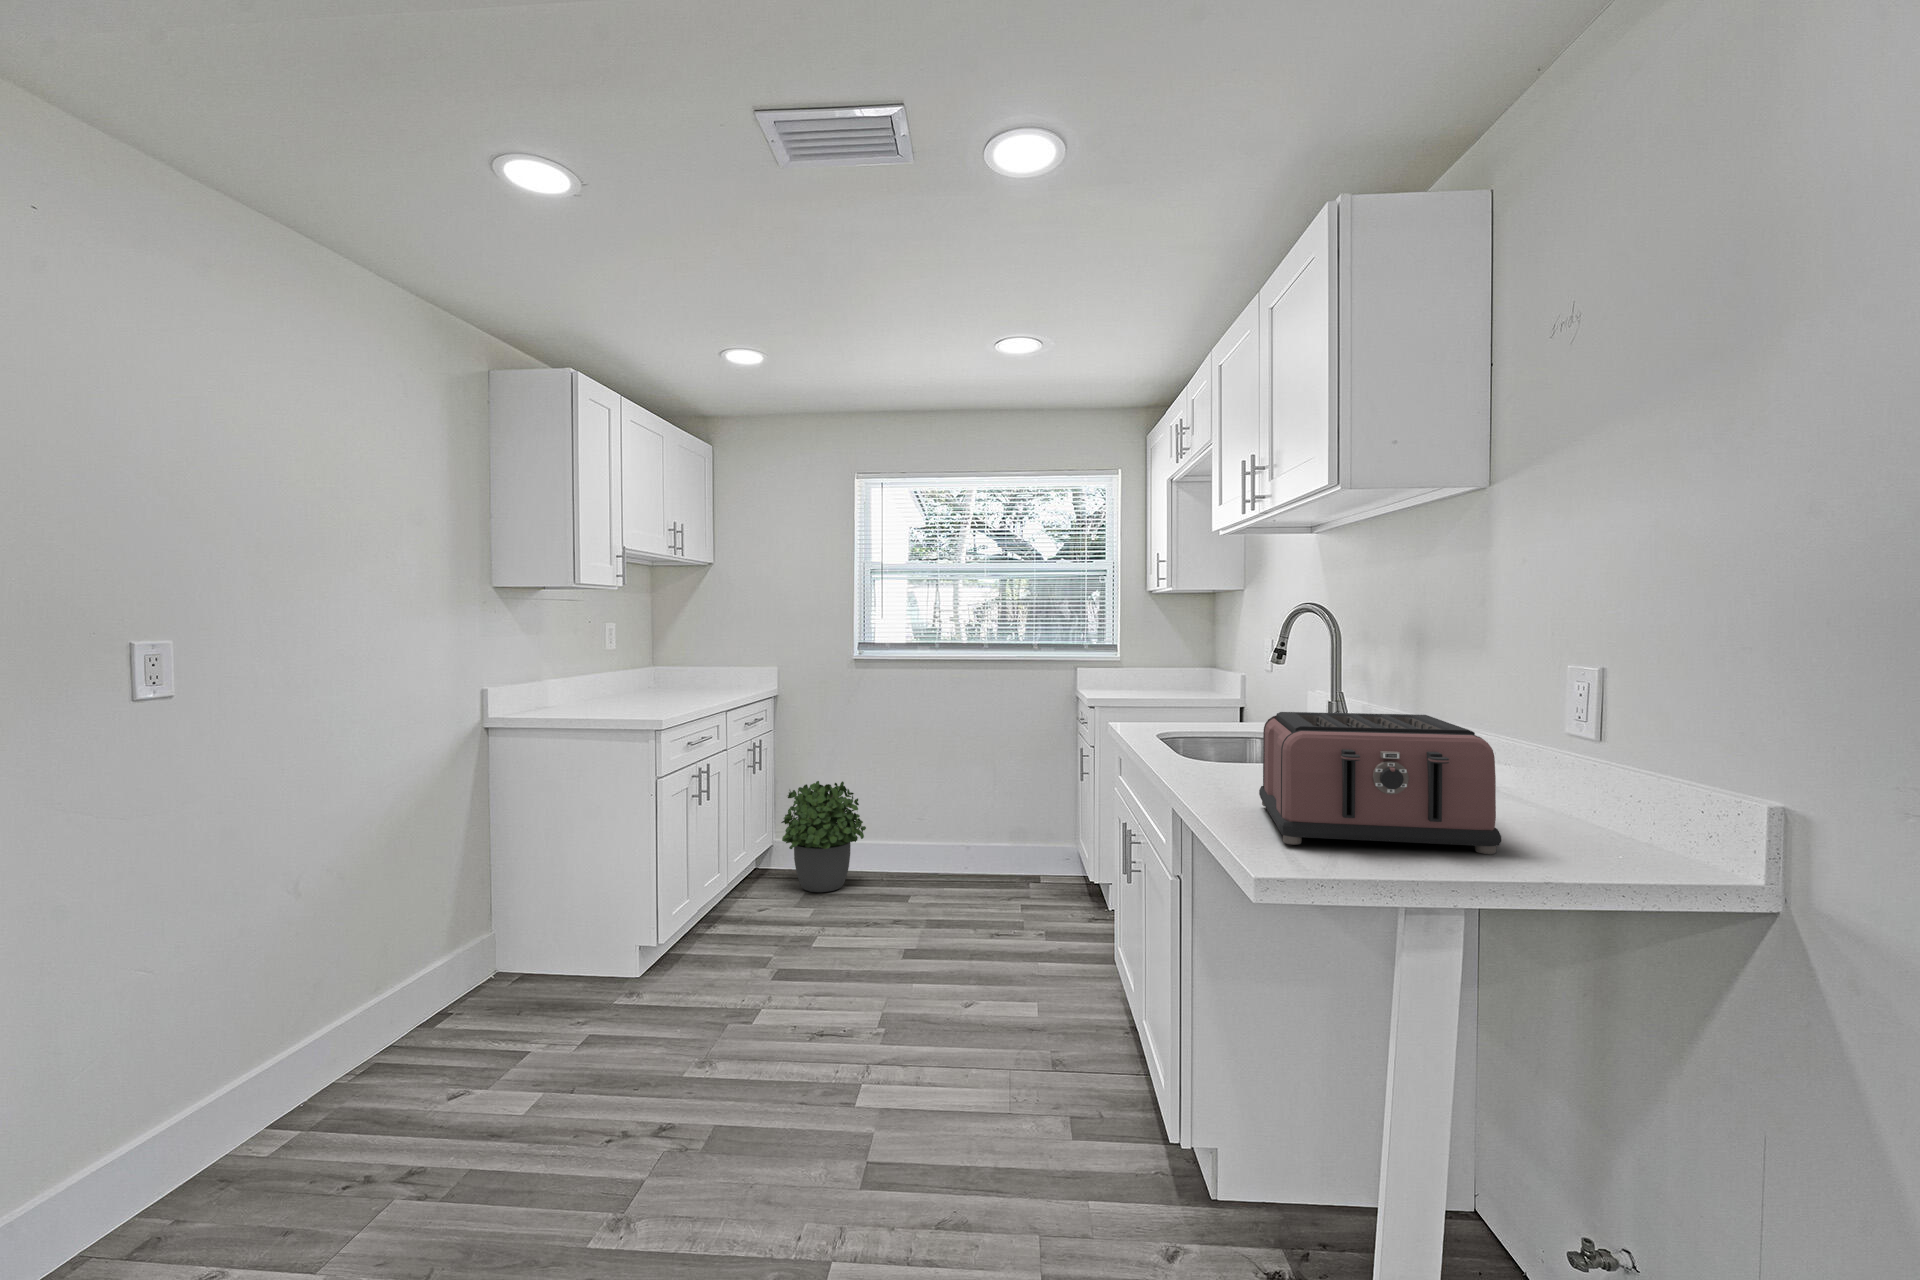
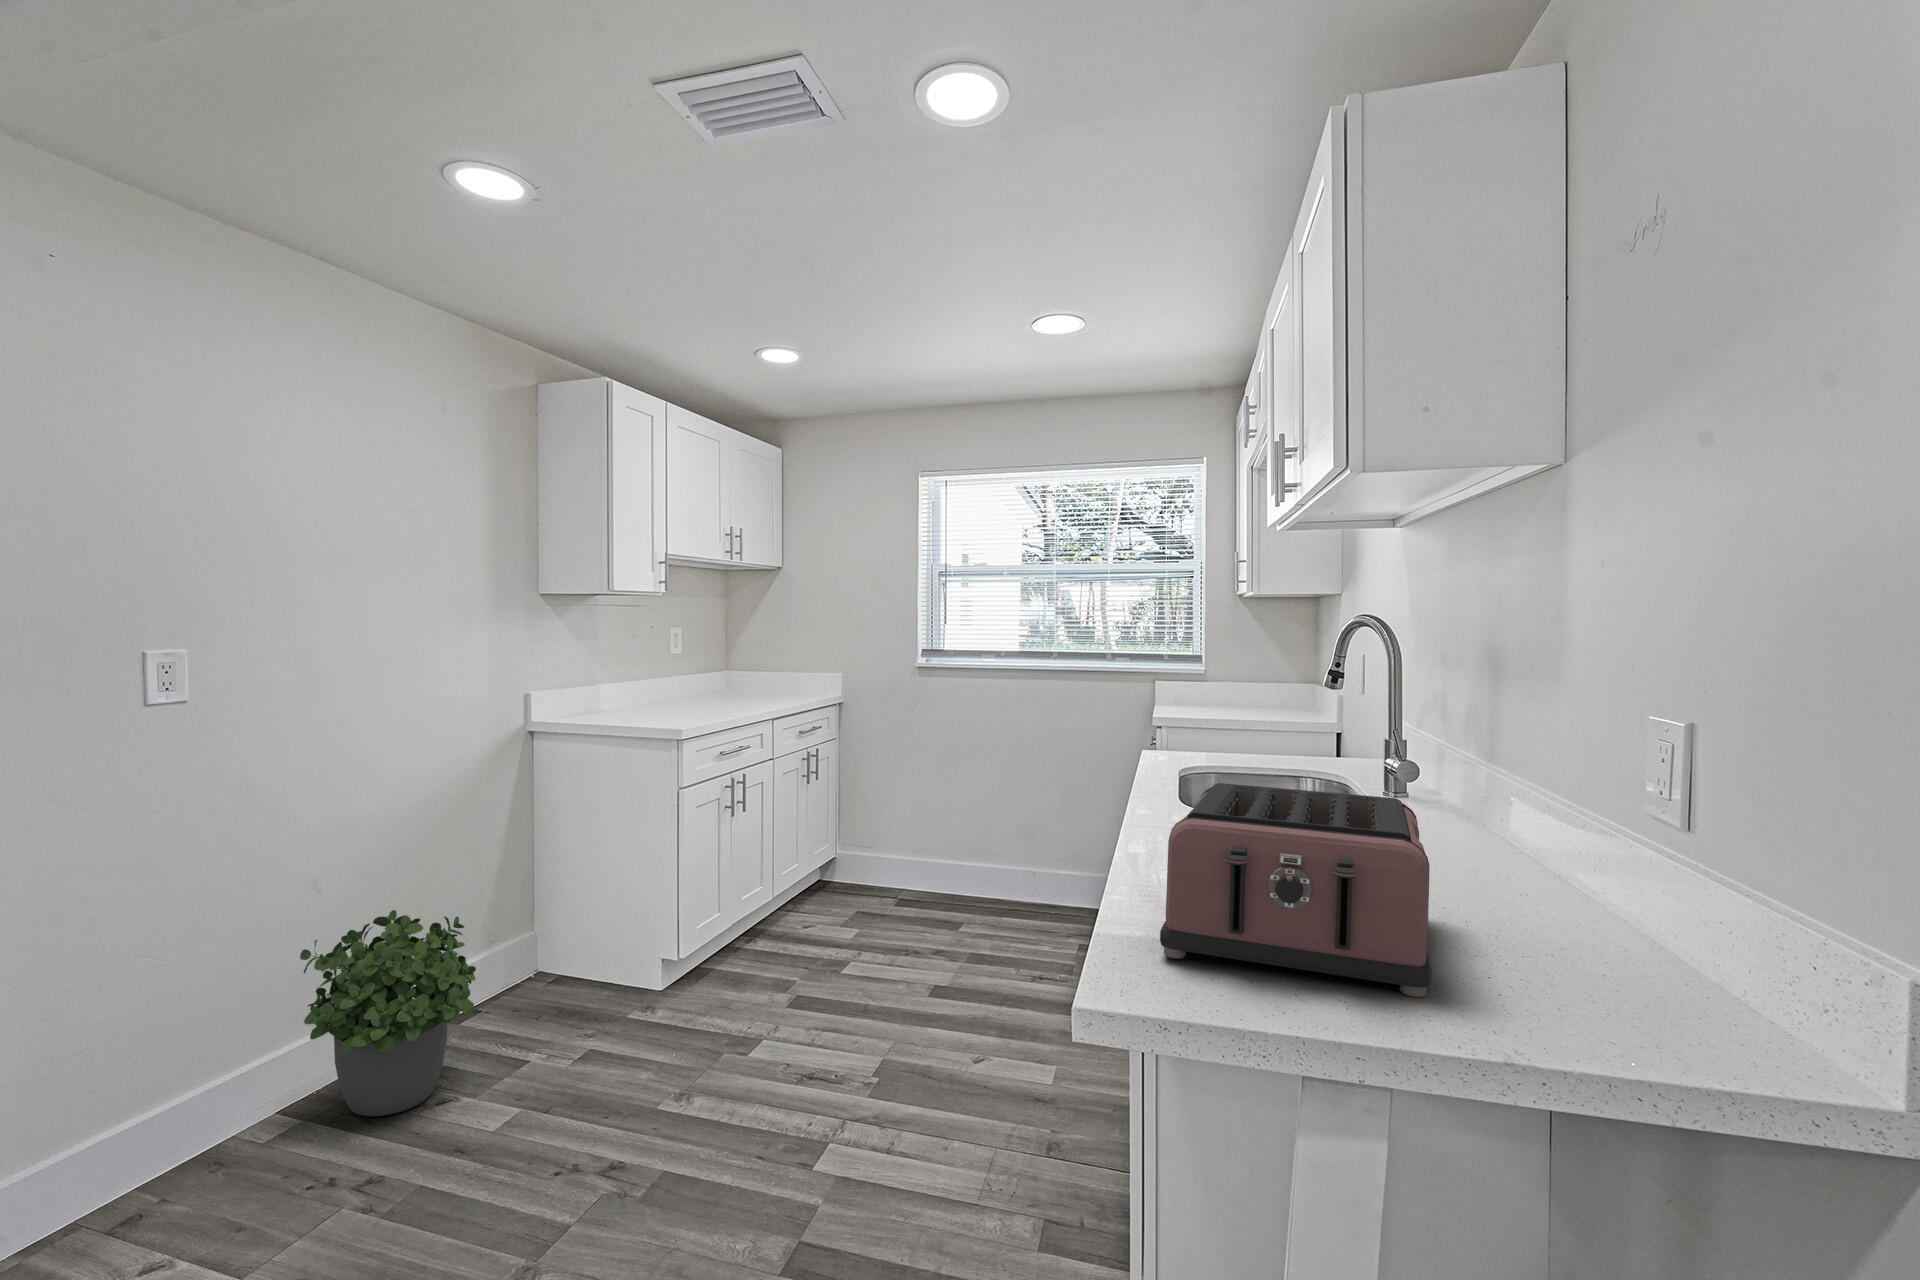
potted plant: present [781,781,866,892] -> present [300,910,476,1117]

